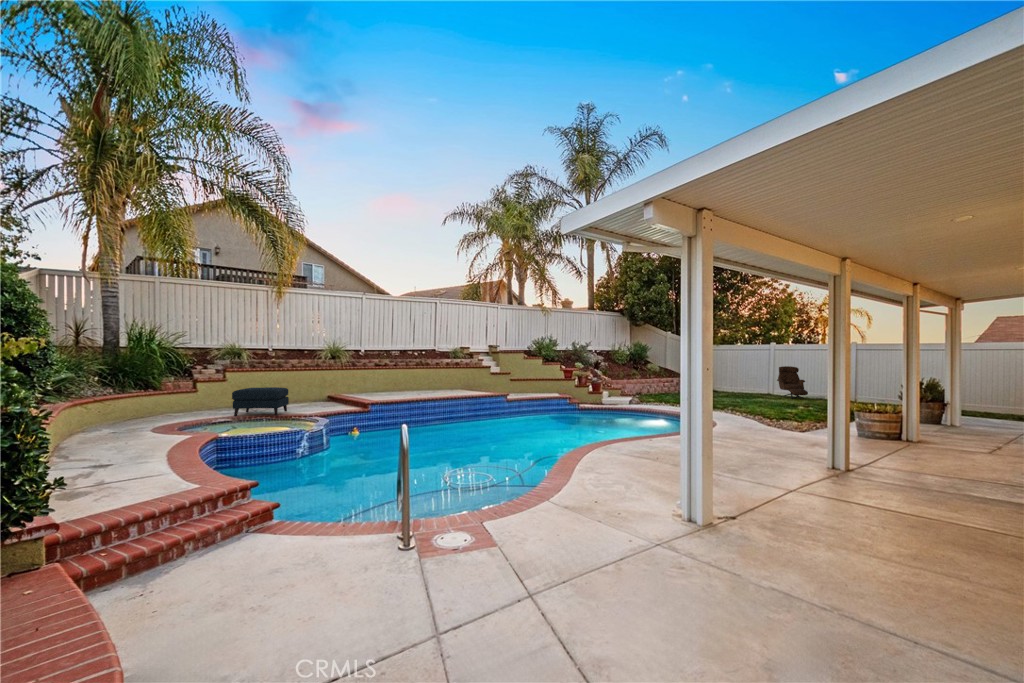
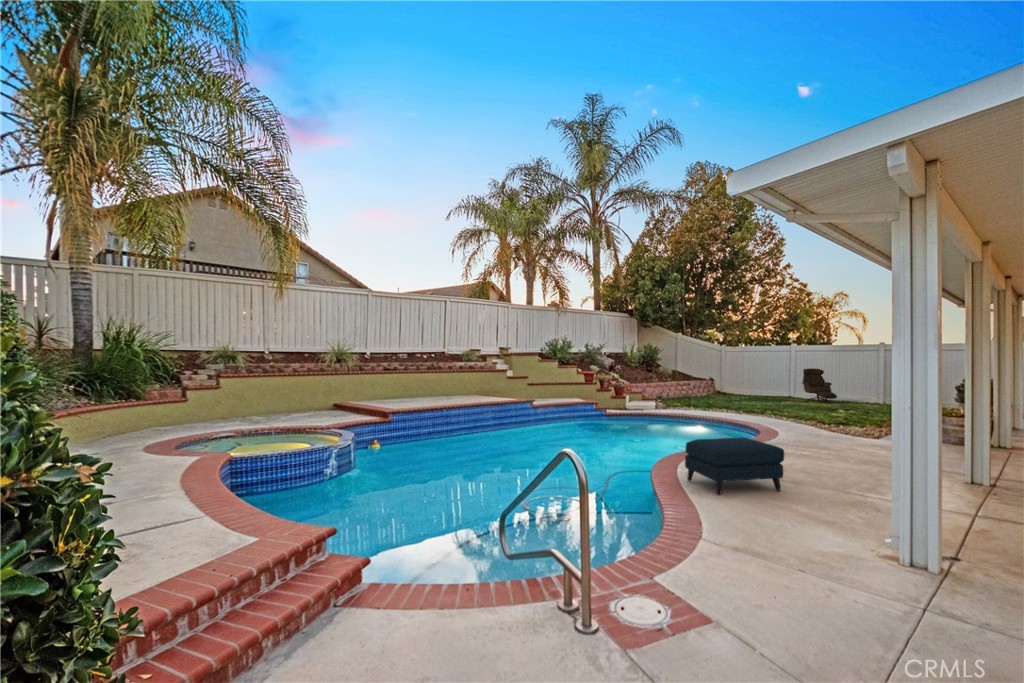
ottoman: present [232,387,289,416] -> present [685,438,784,495]

